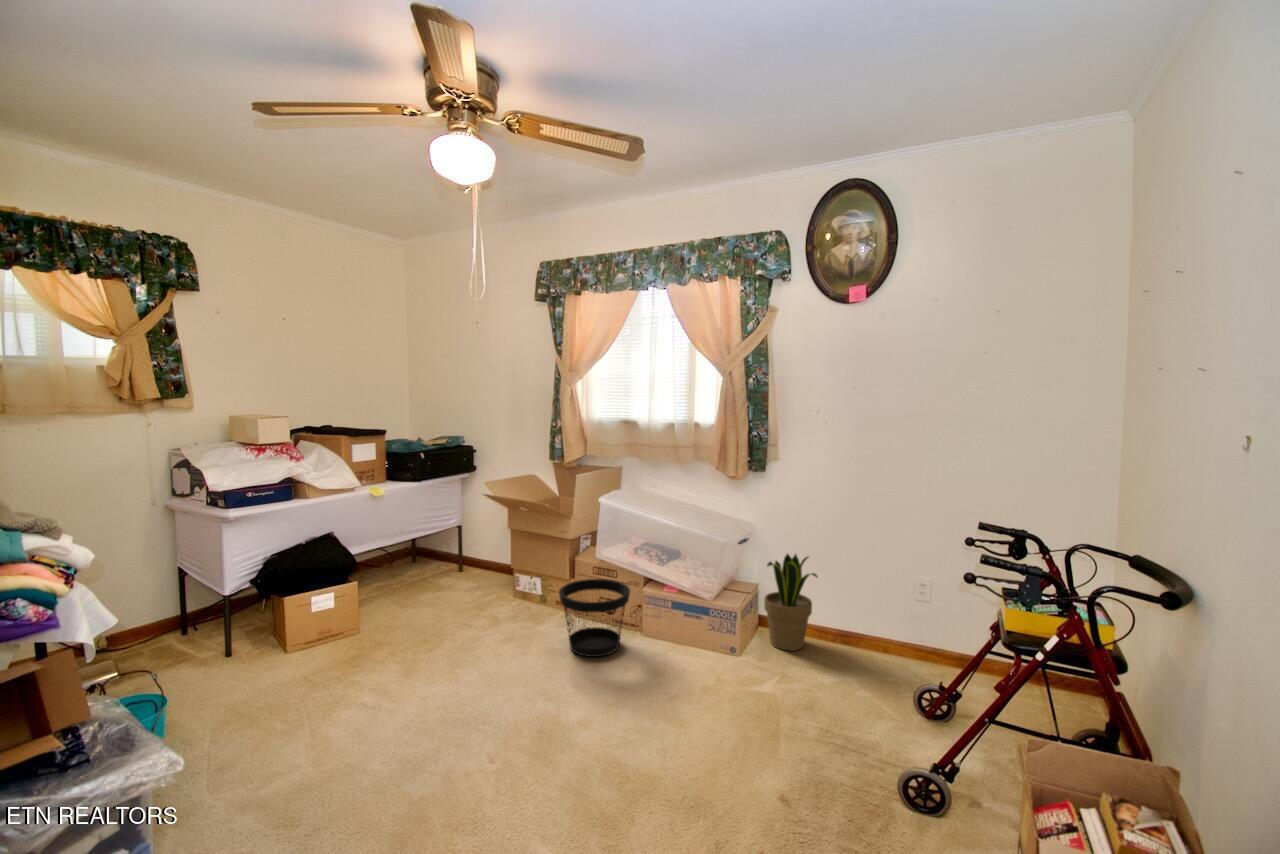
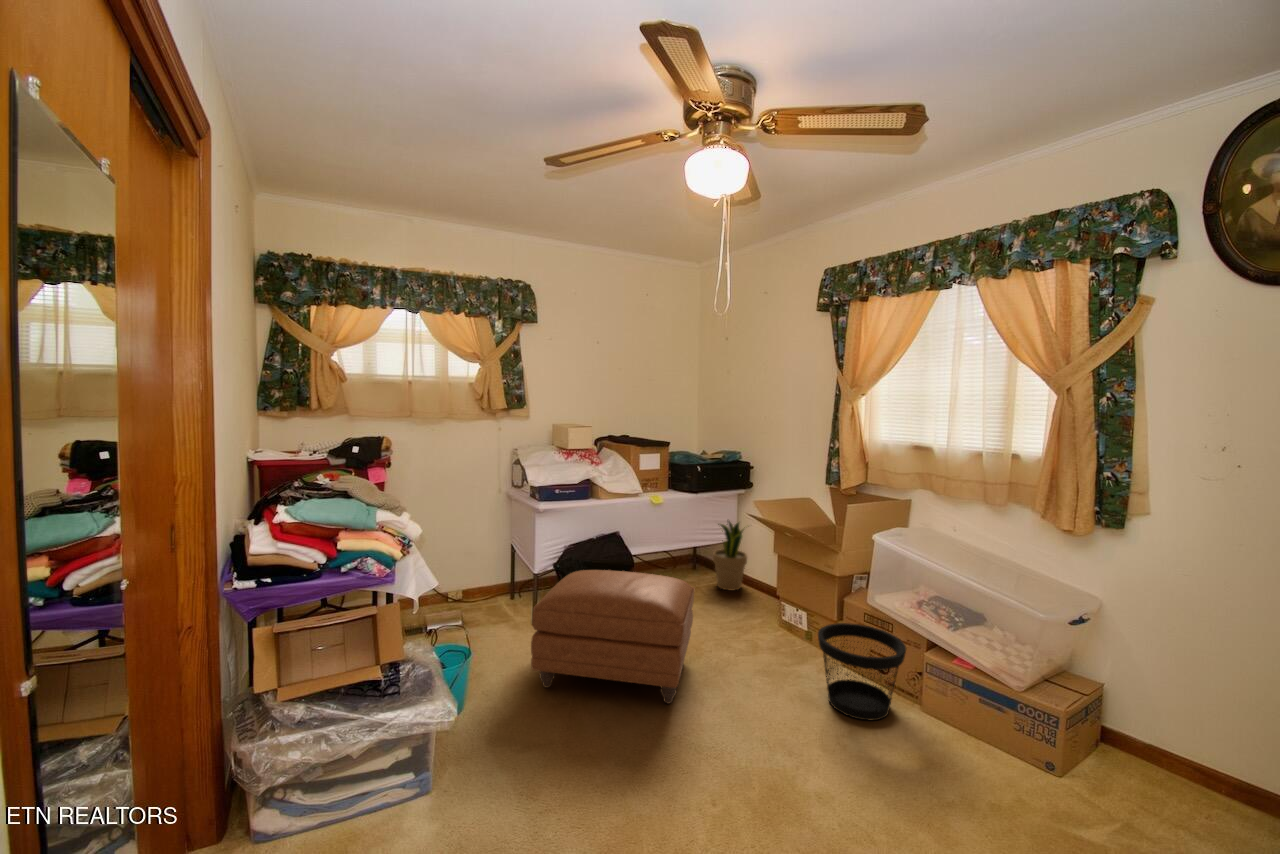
potted plant: present [764,554,817,651] -> present [713,521,747,590]
ottoman: none [251,568,438,715] -> present [531,570,694,704]

